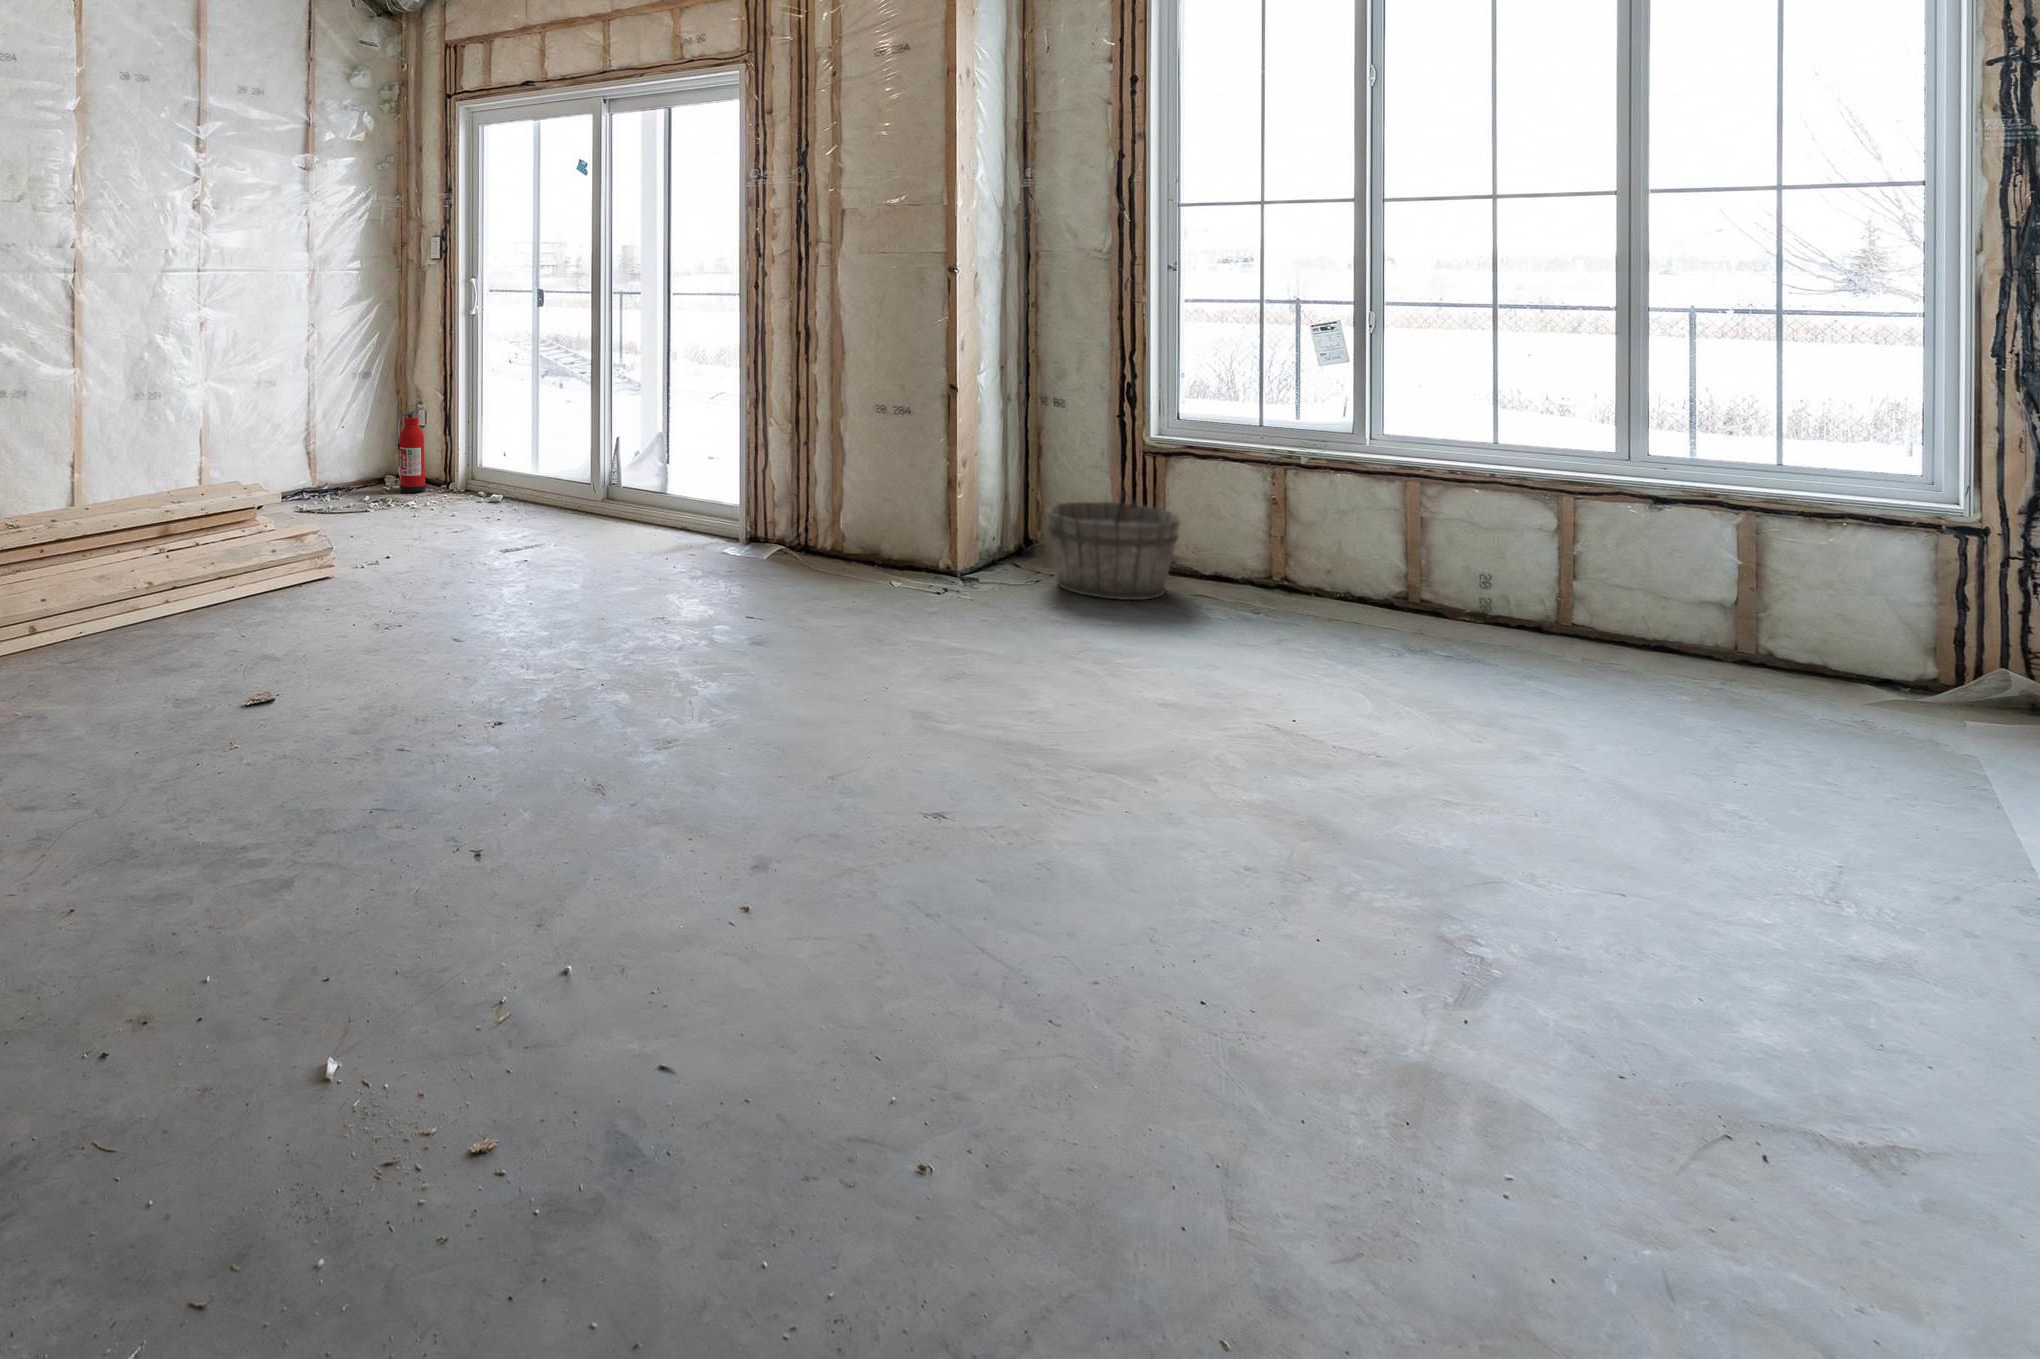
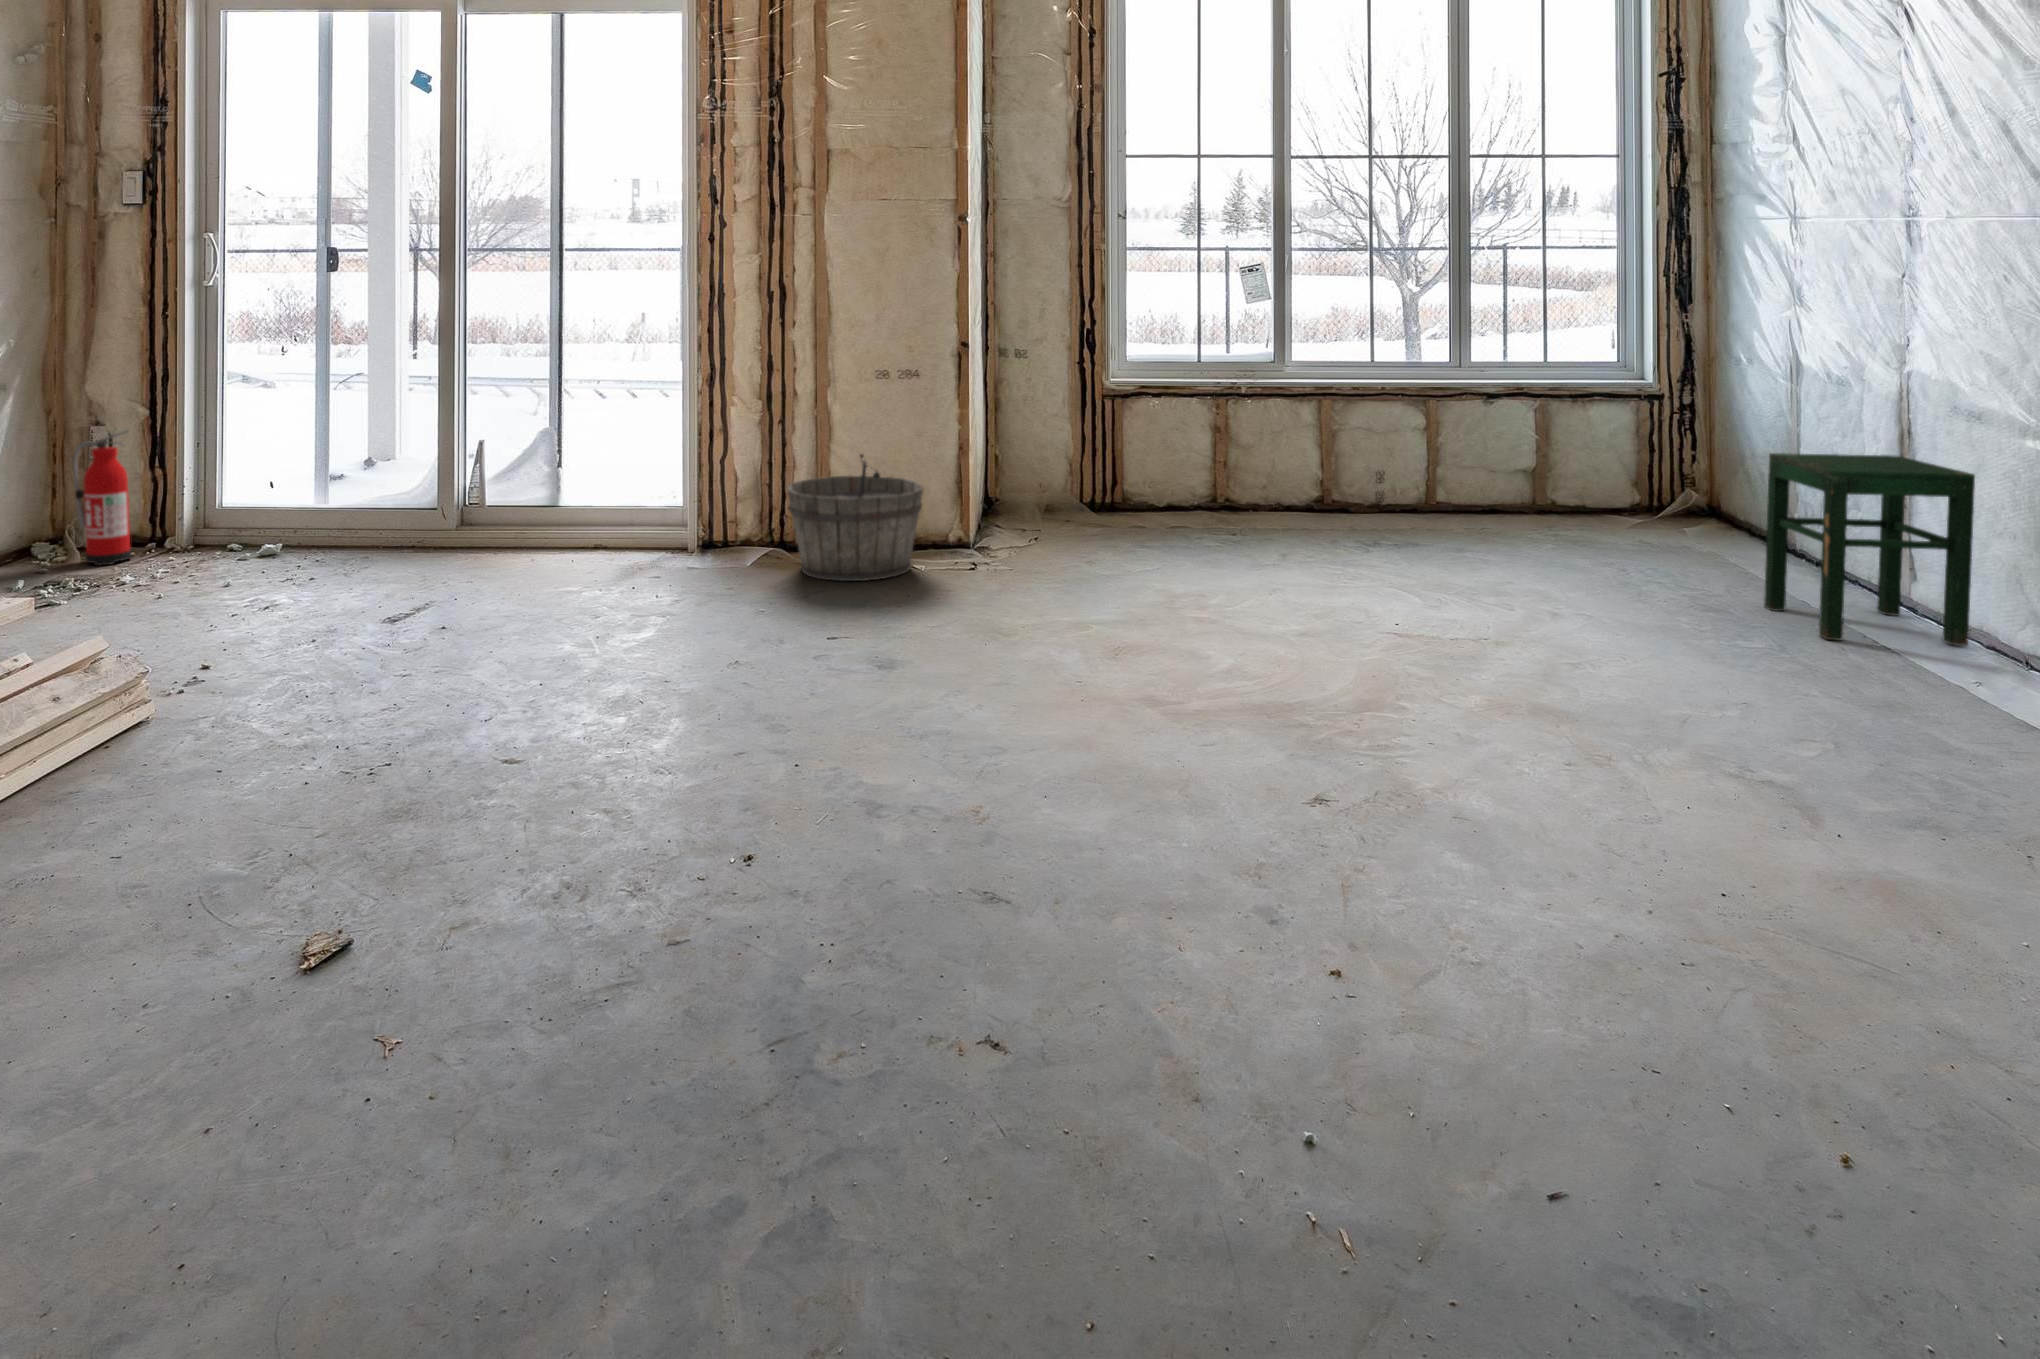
wooden bucket: present [1047,485,1180,600] -> present [787,454,923,581]
stool: none [1734,618,2021,949] -> present [1764,453,1975,646]

